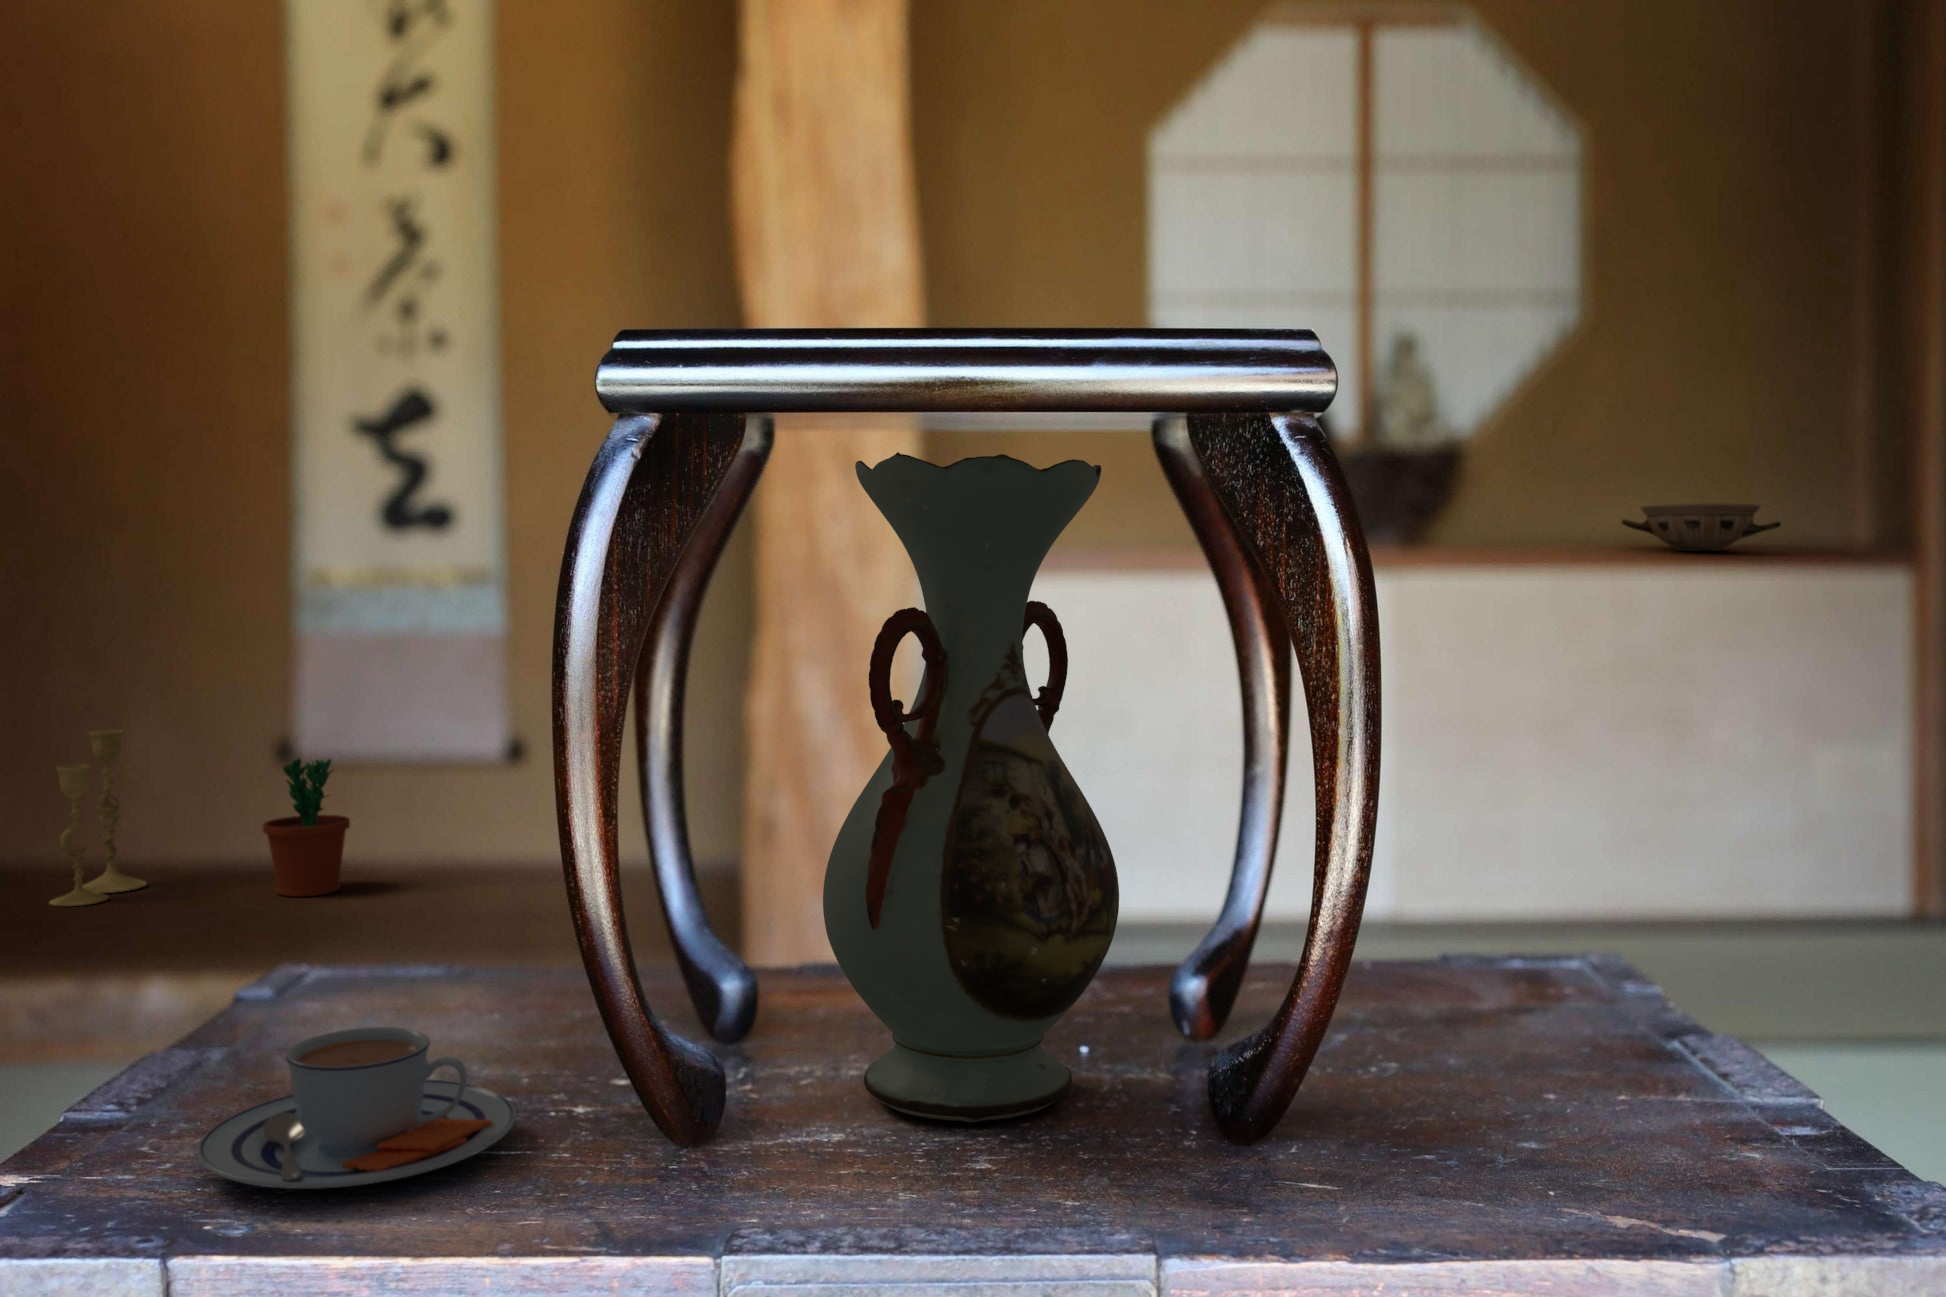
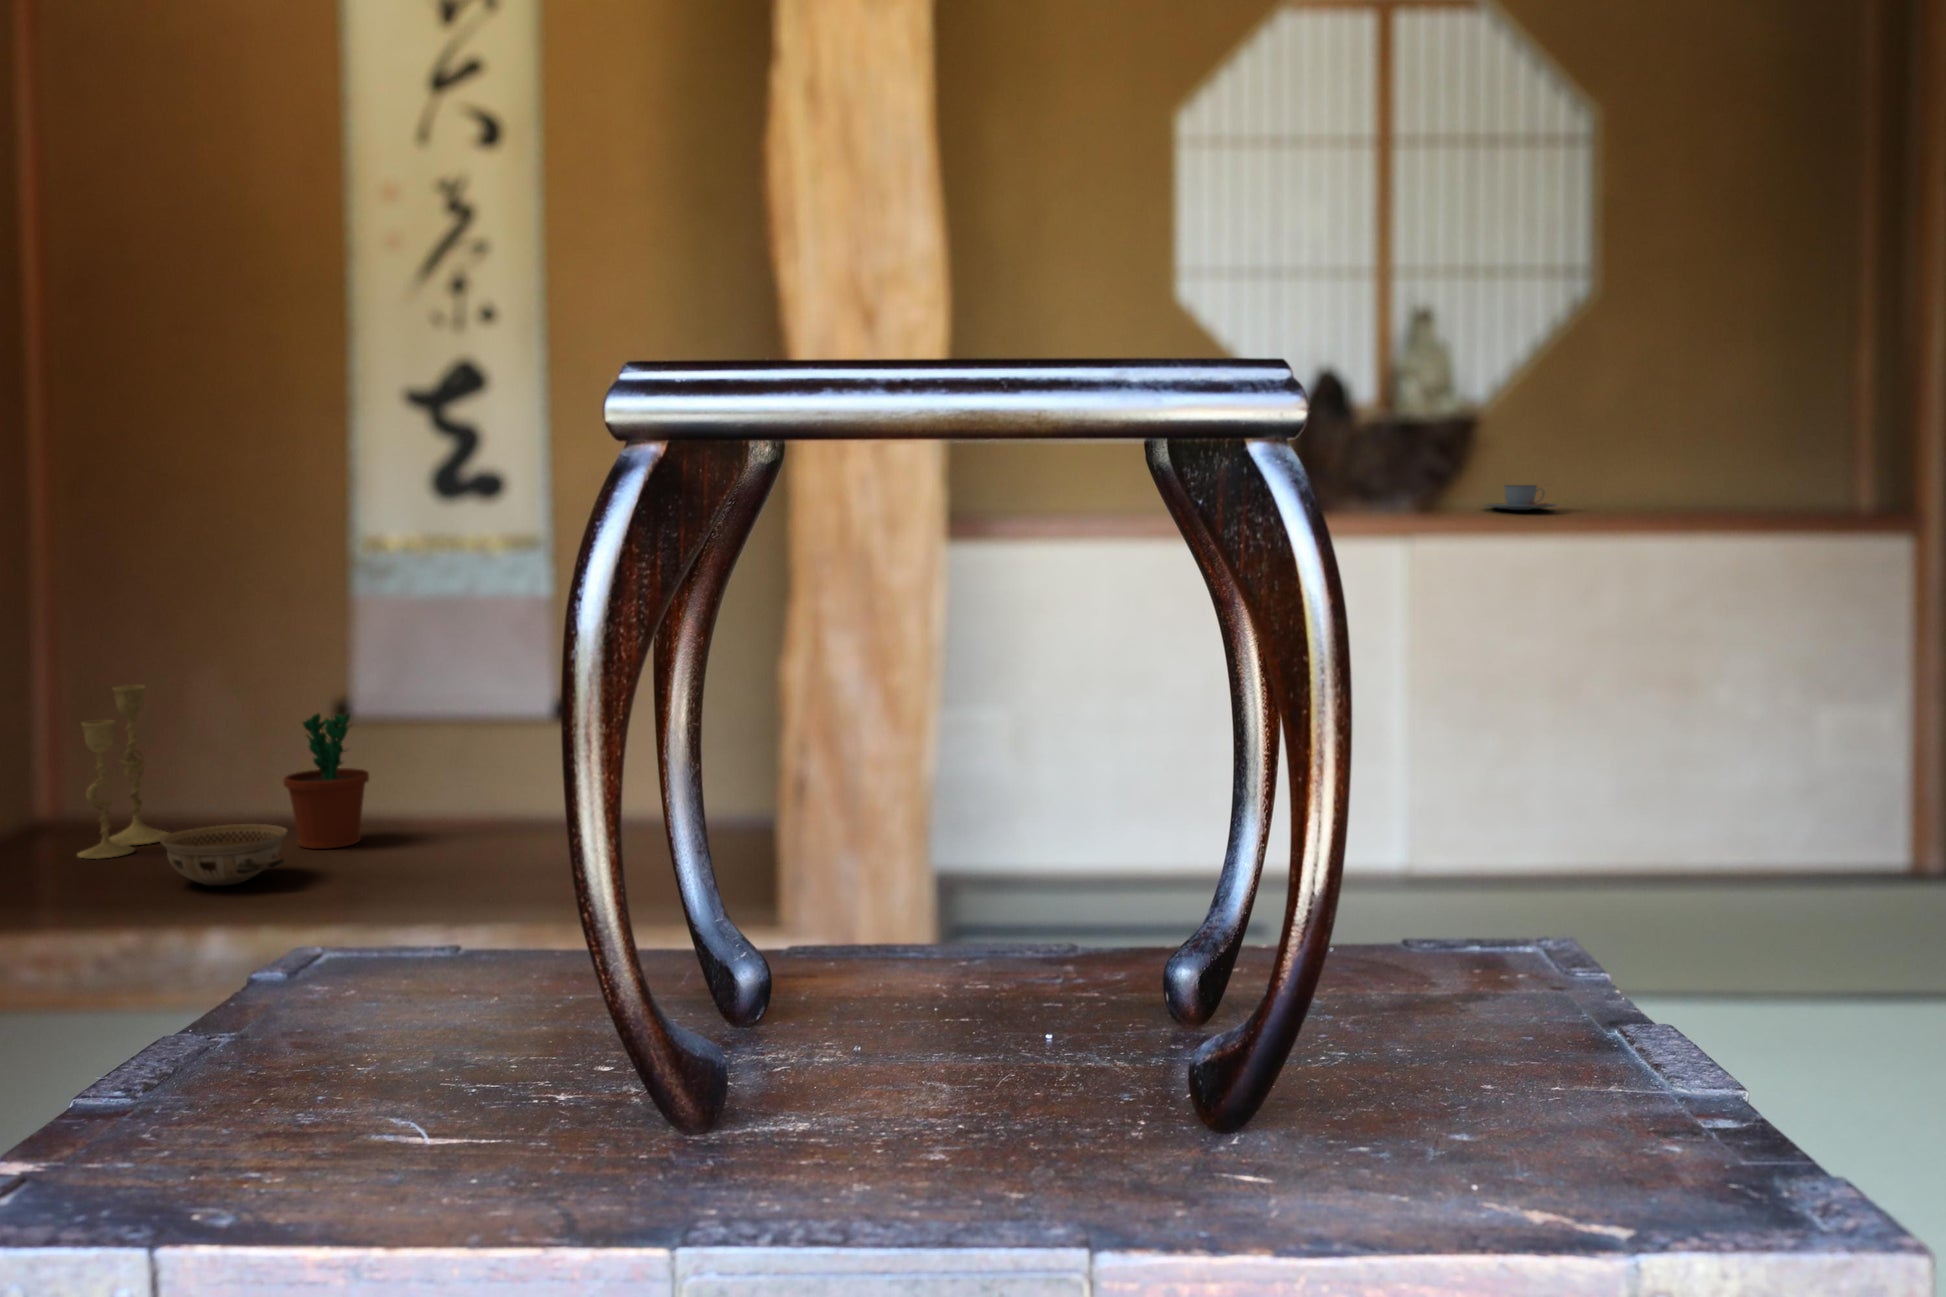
decorative vase: present [823,452,1119,1123] -> none [789,473,1073,1113]
ceramic bowl: present [1622,504,1781,551] -> present [160,824,288,886]
teacup: present [197,1027,516,1189] -> present [1485,485,1555,510]

